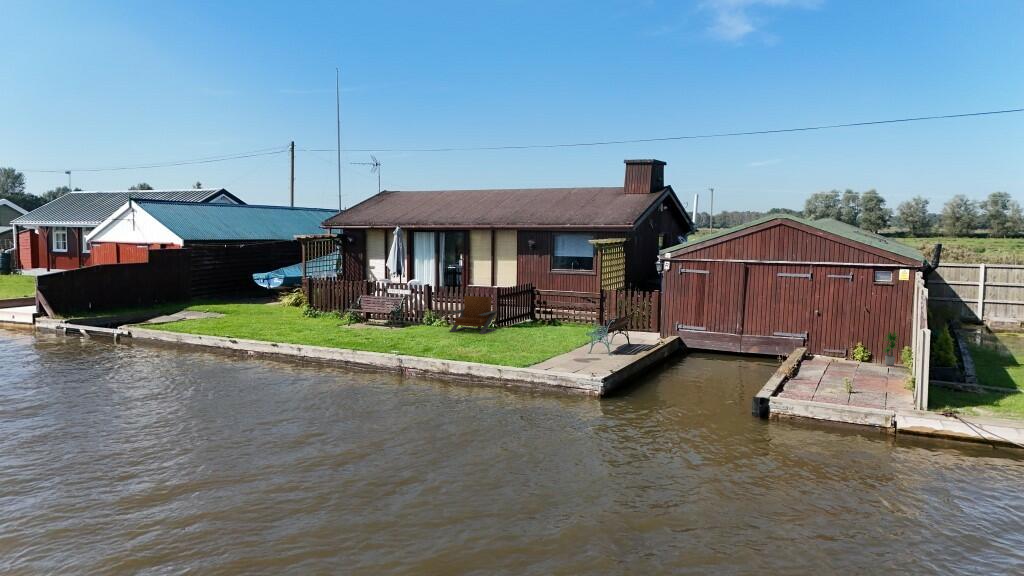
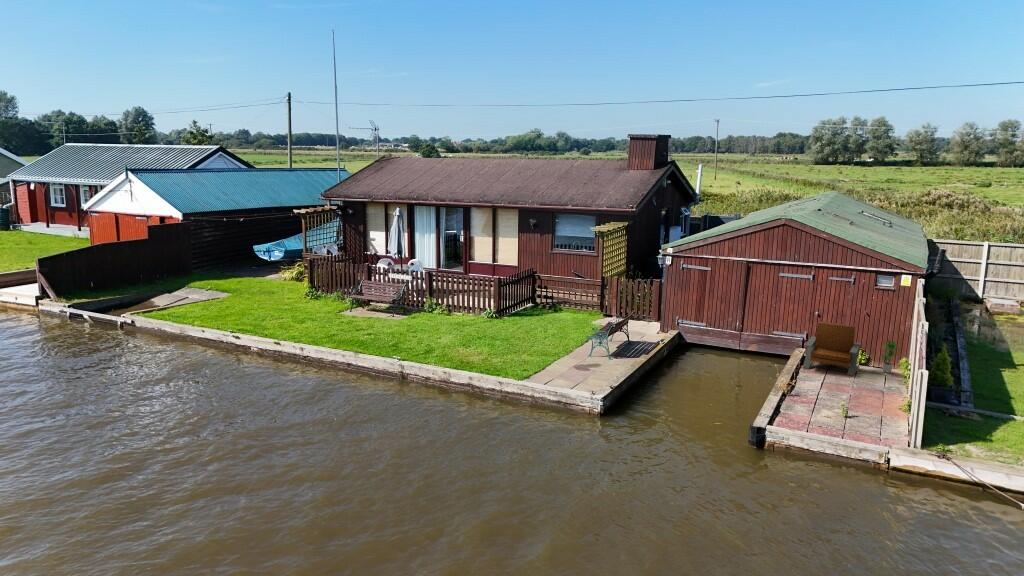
lounge chair: present [450,296,497,334] -> present [803,321,861,376]

